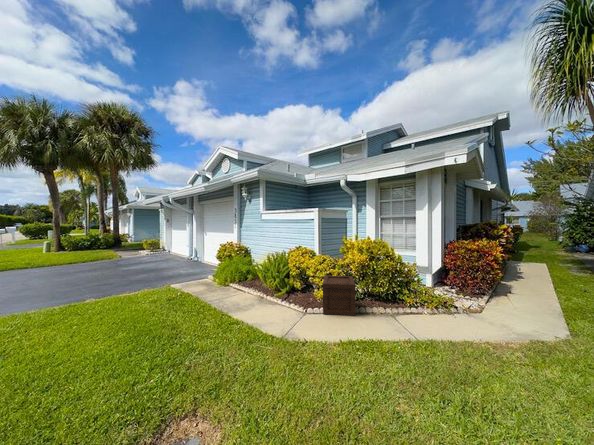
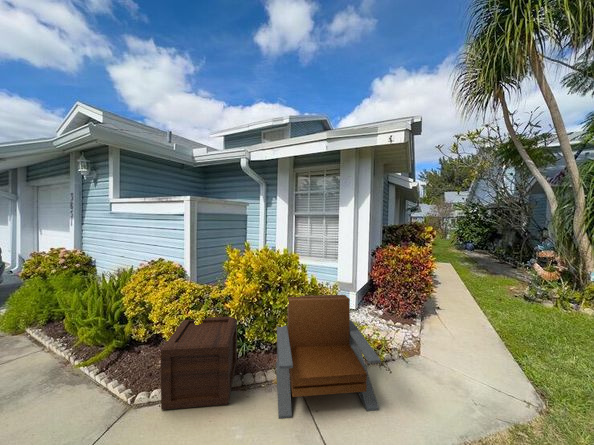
lounge chair: none [377,265,443,325] -> present [276,295,381,419]

